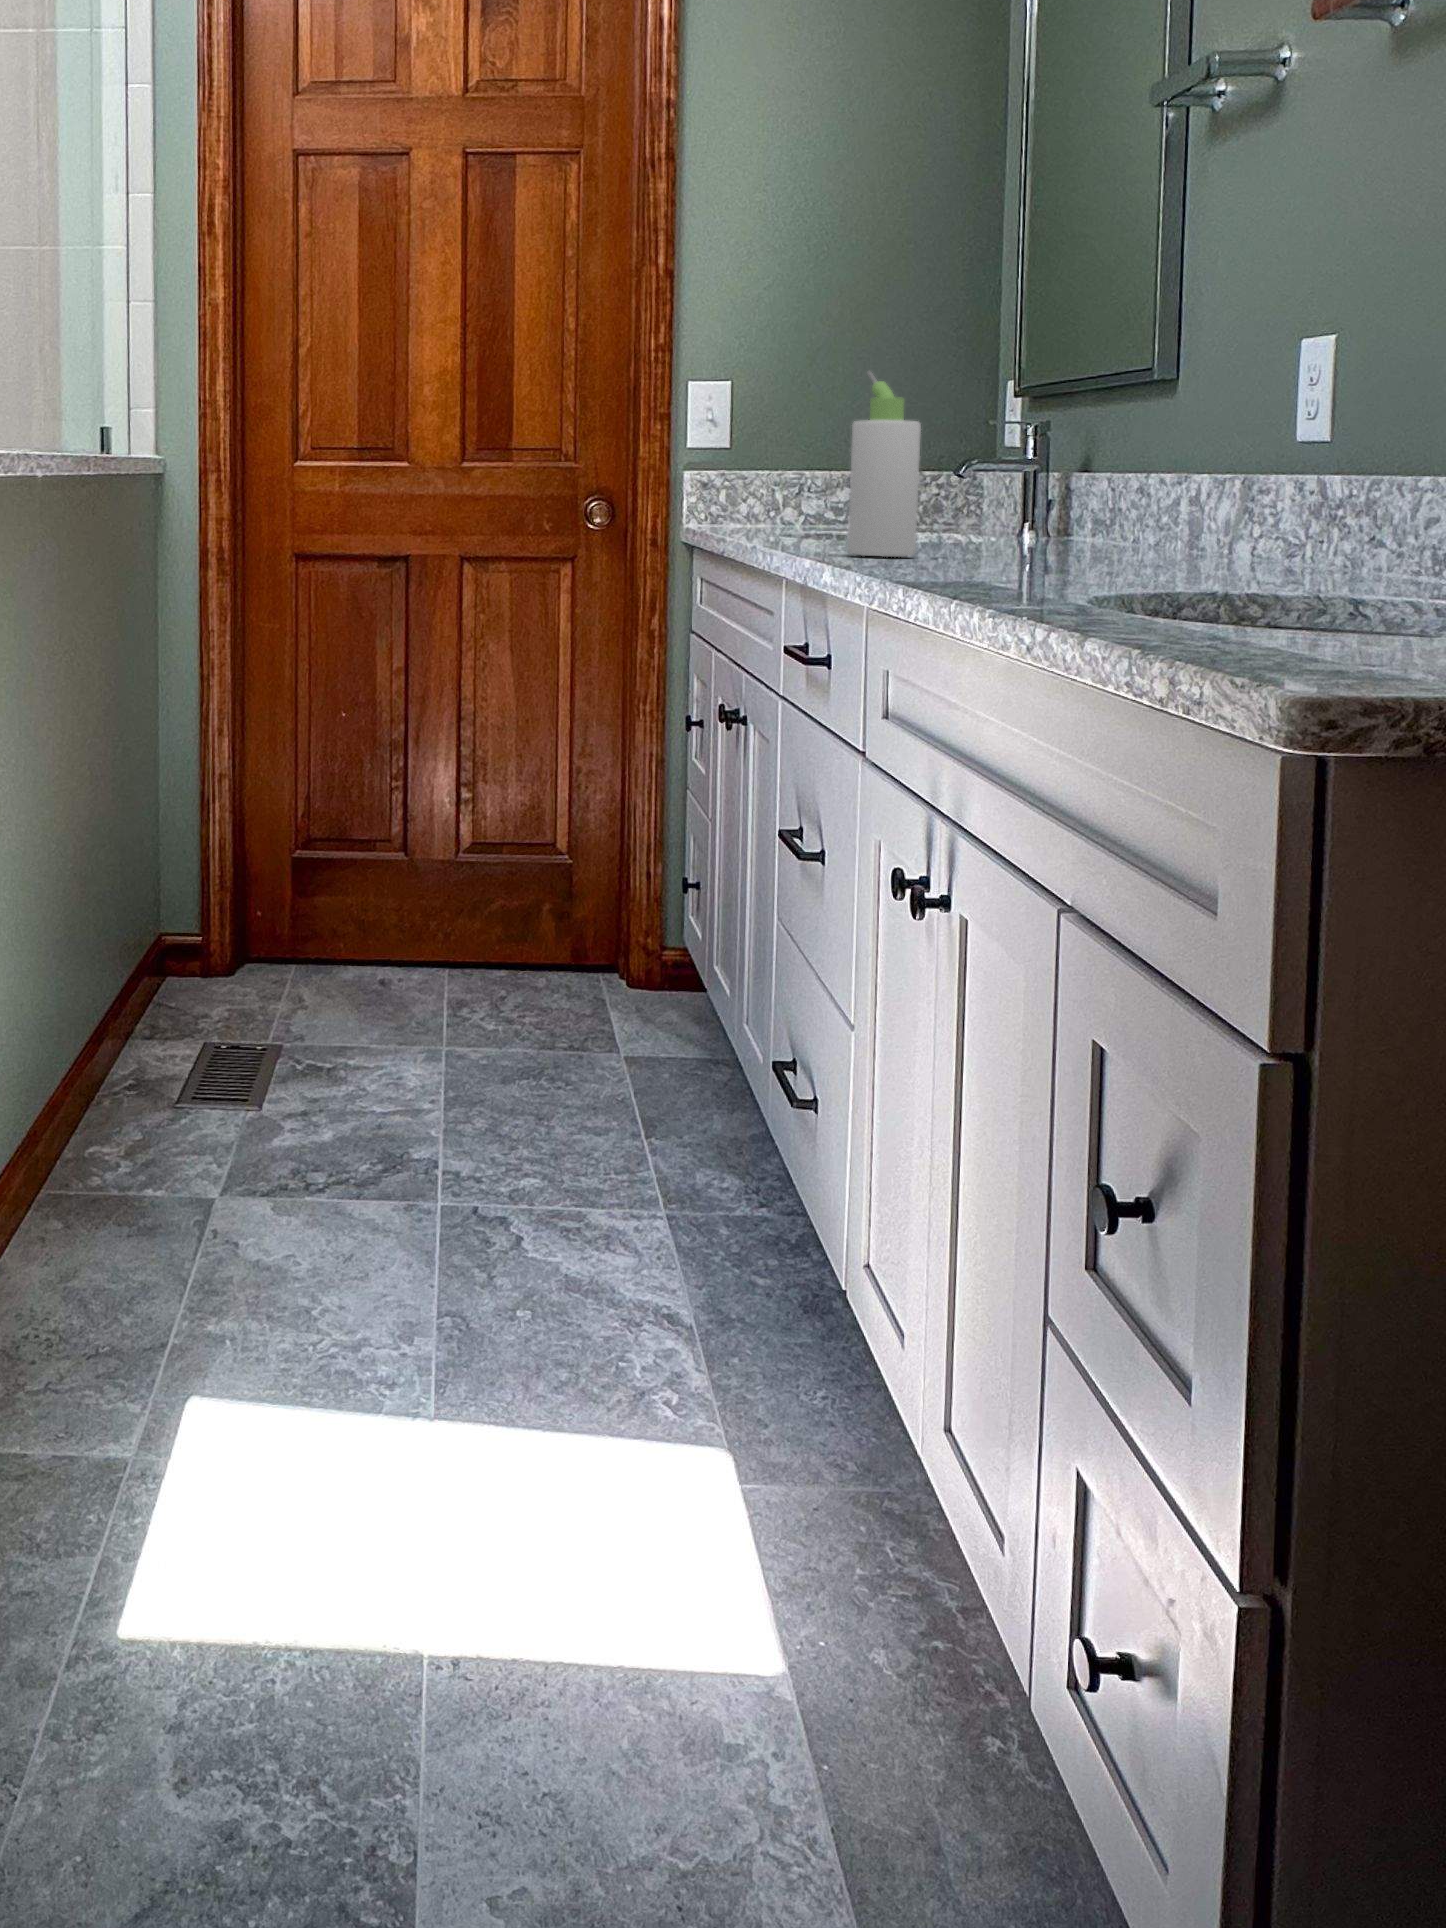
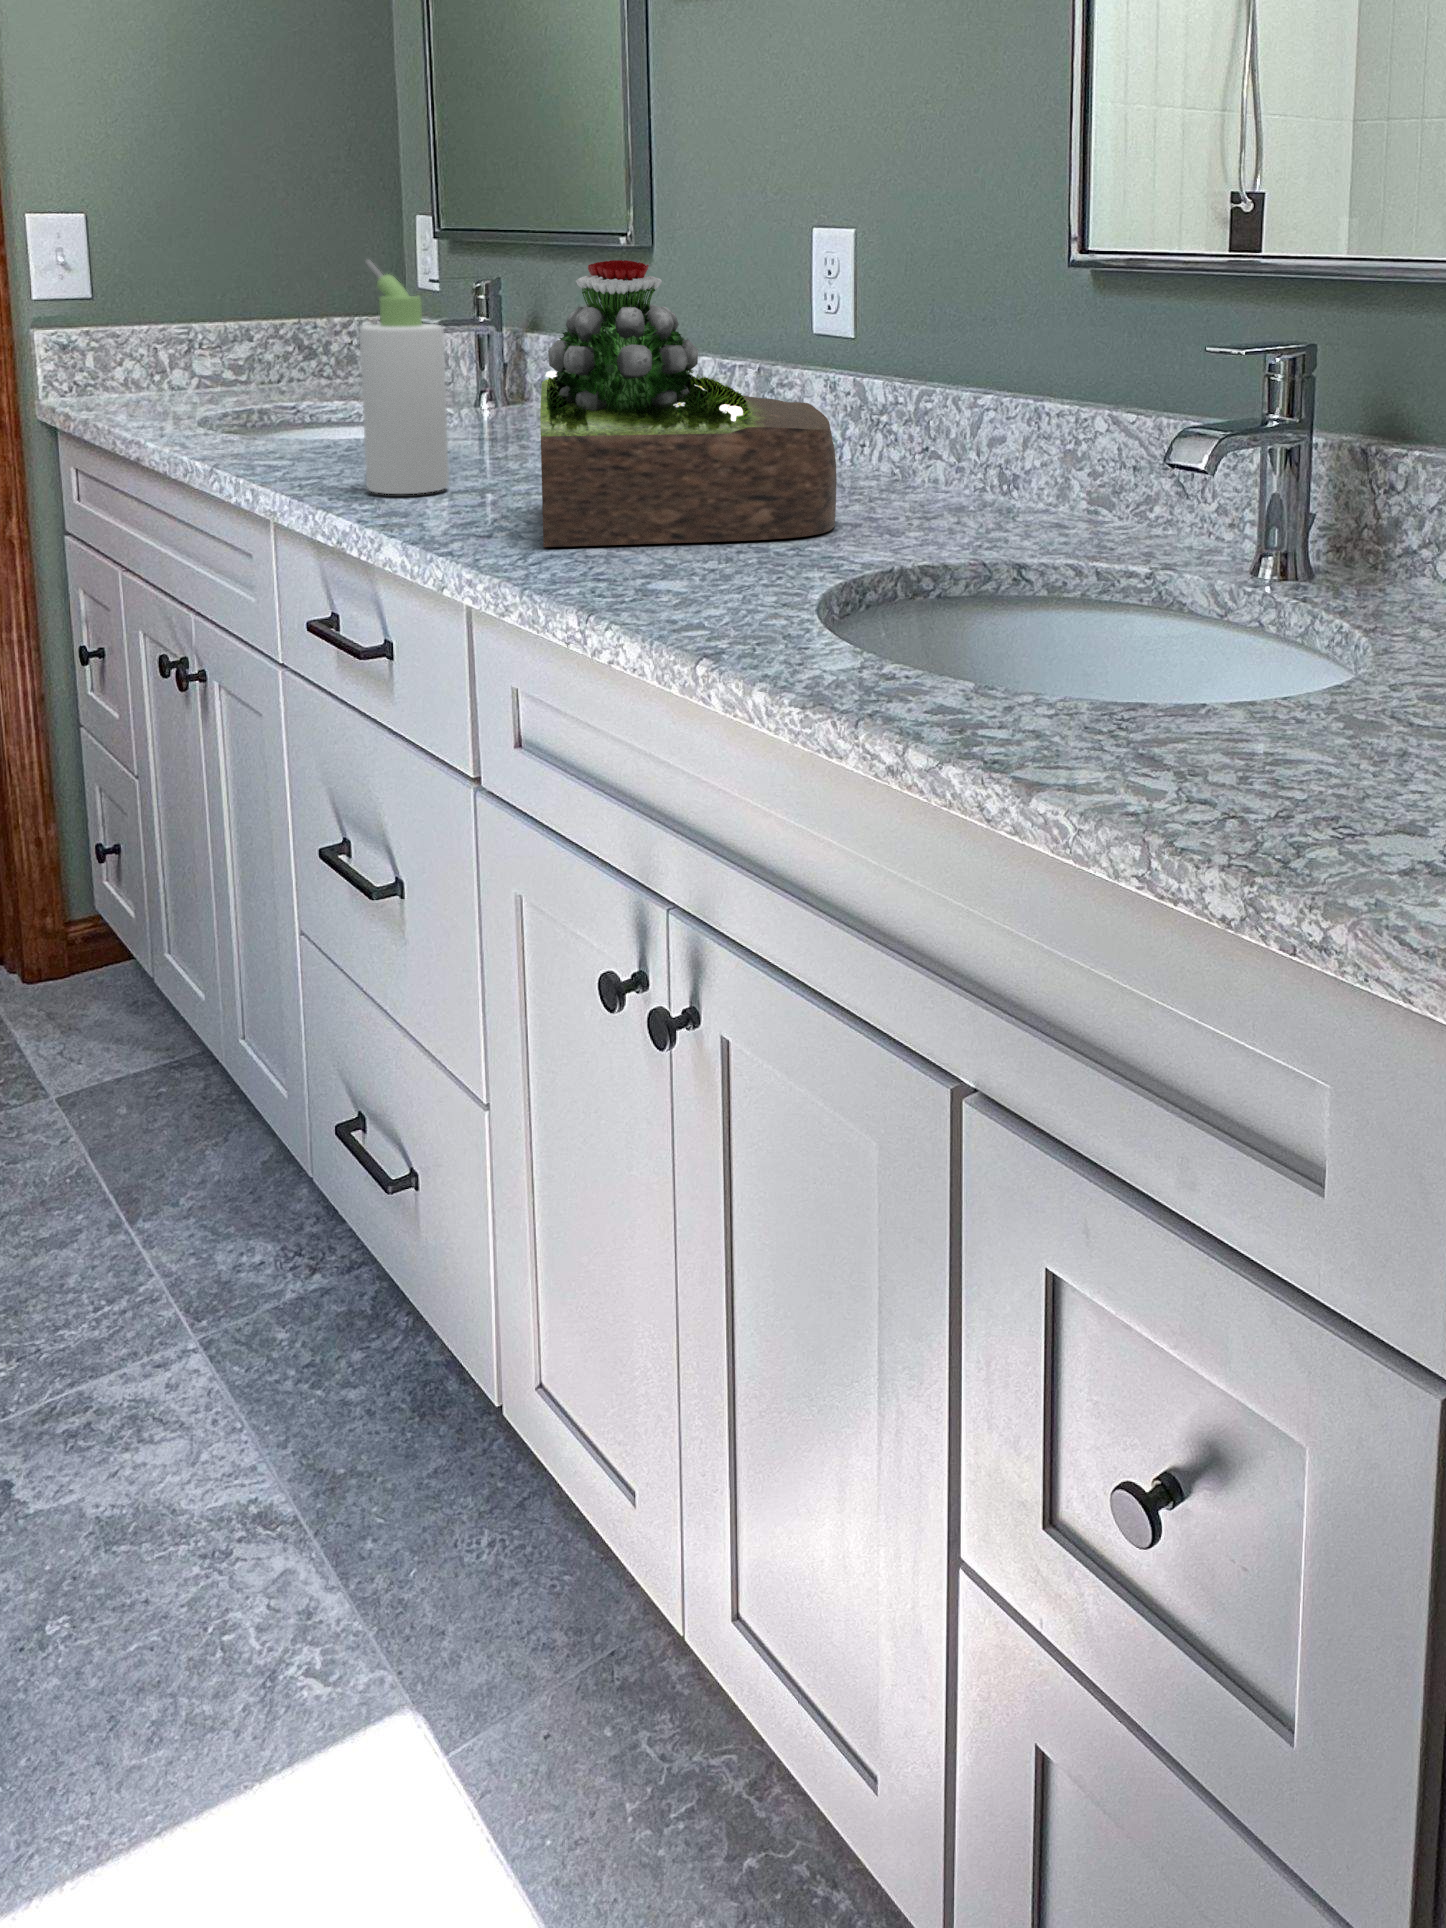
succulent plant: none [935,347,1234,581] -> present [540,260,837,547]

